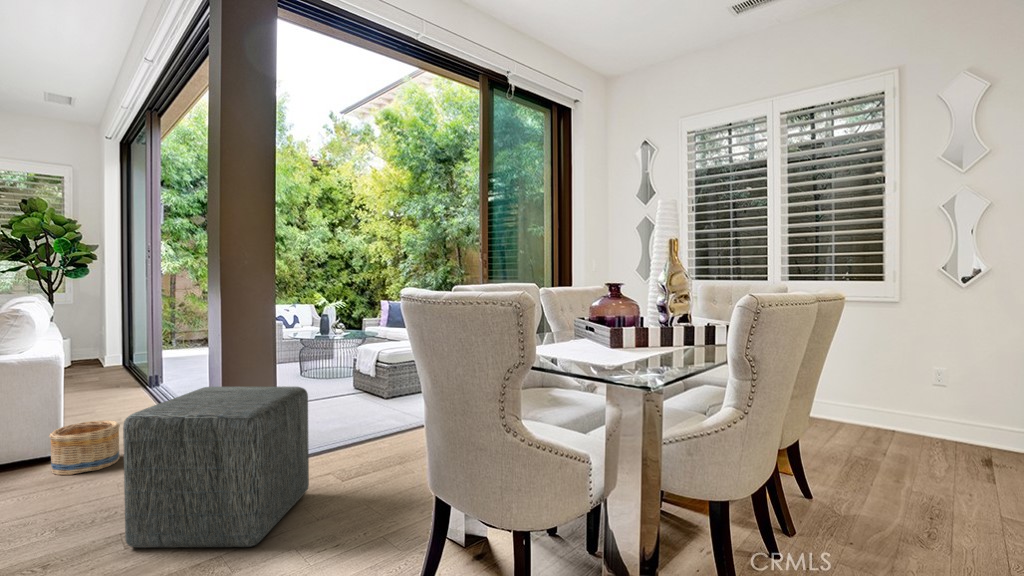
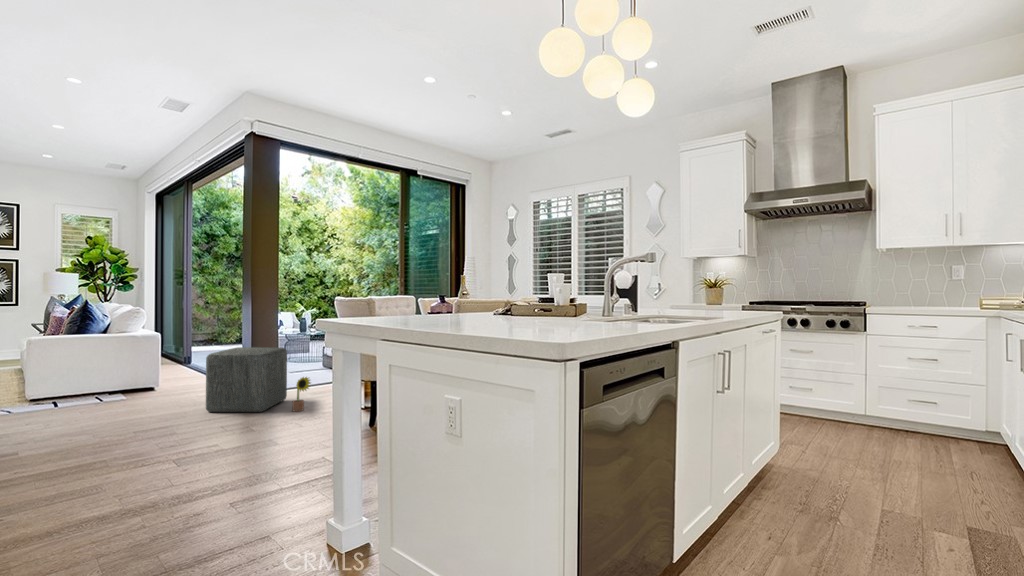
basket: present [49,420,120,475] -> none [150,371,185,396]
decorative plant: none [323,462,365,543] -> present [292,377,311,411]

